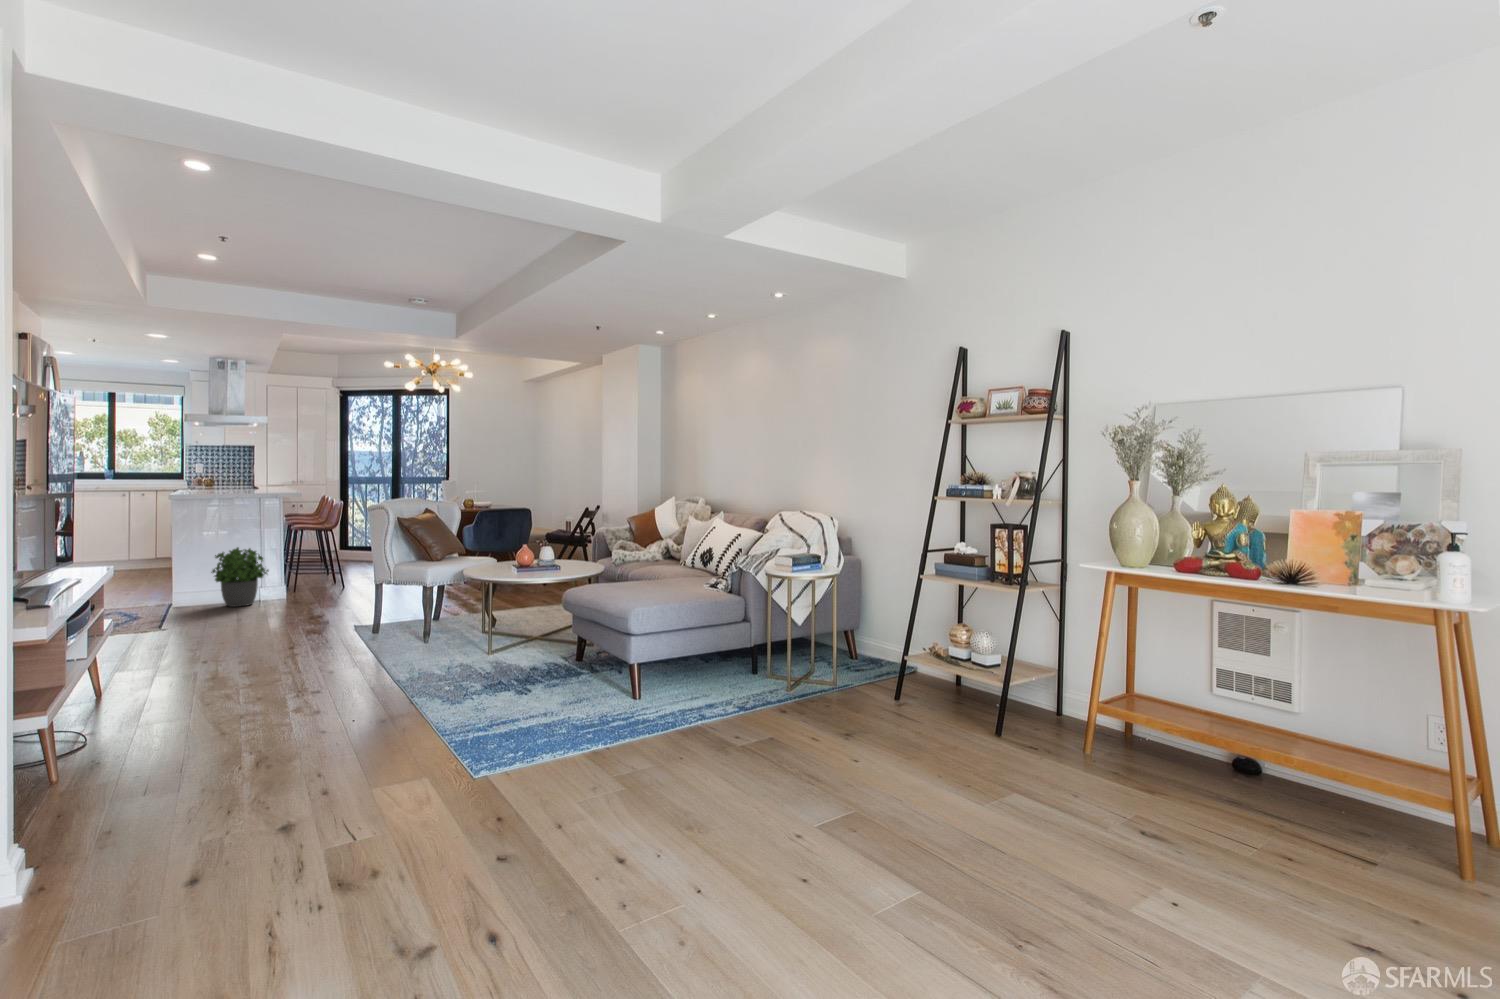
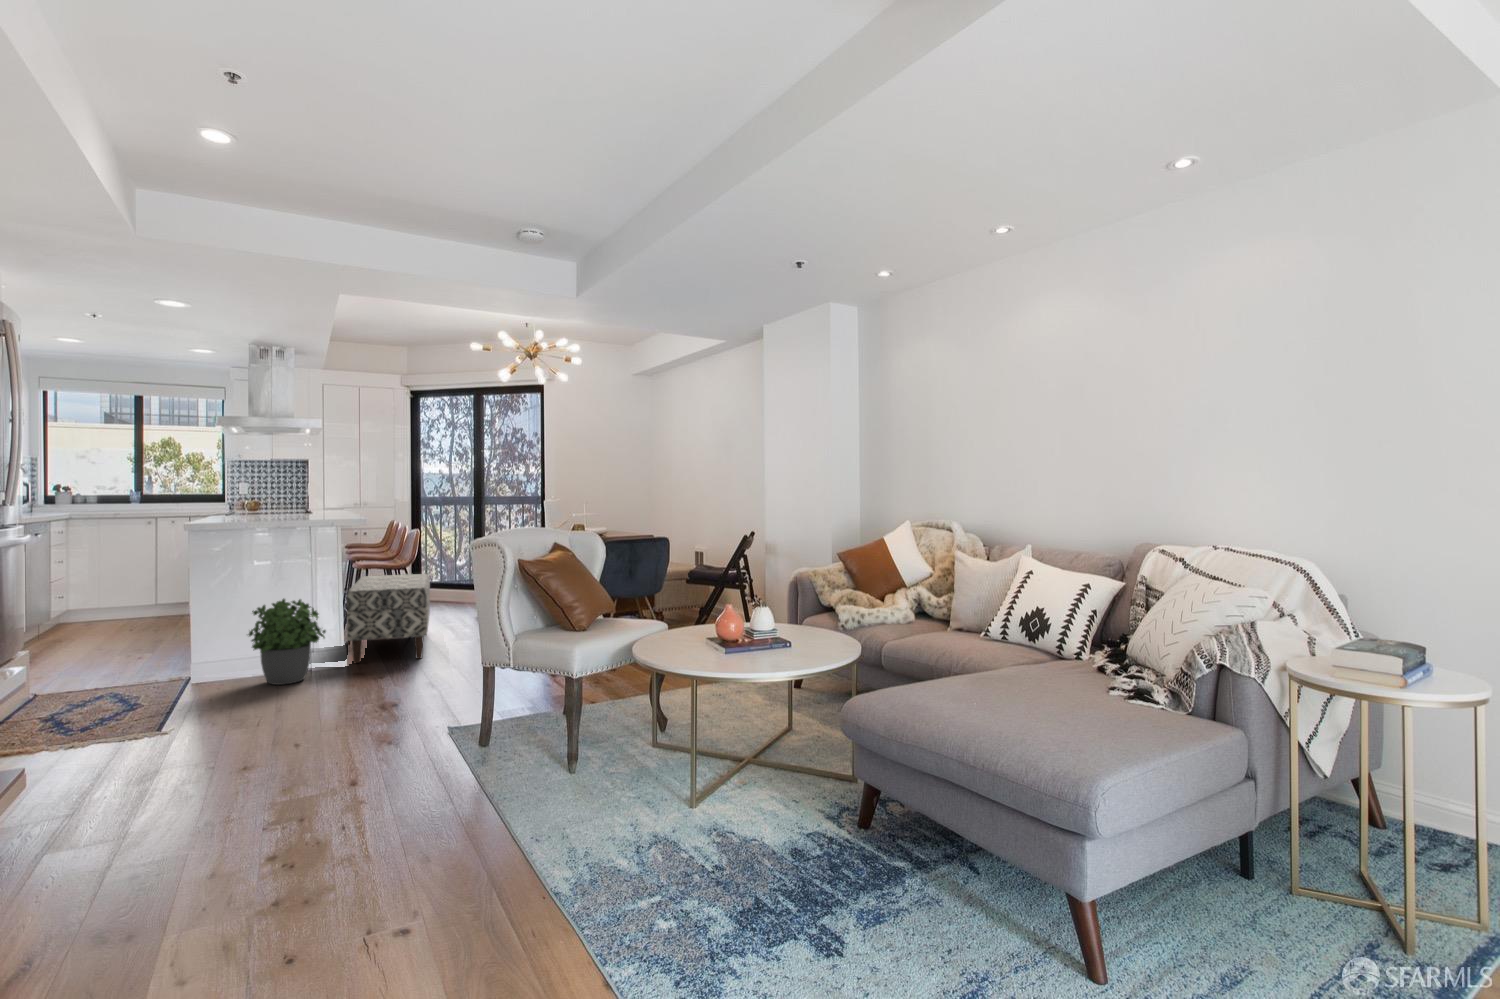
bench: none [285,534,350,595] -> present [347,574,430,663]

